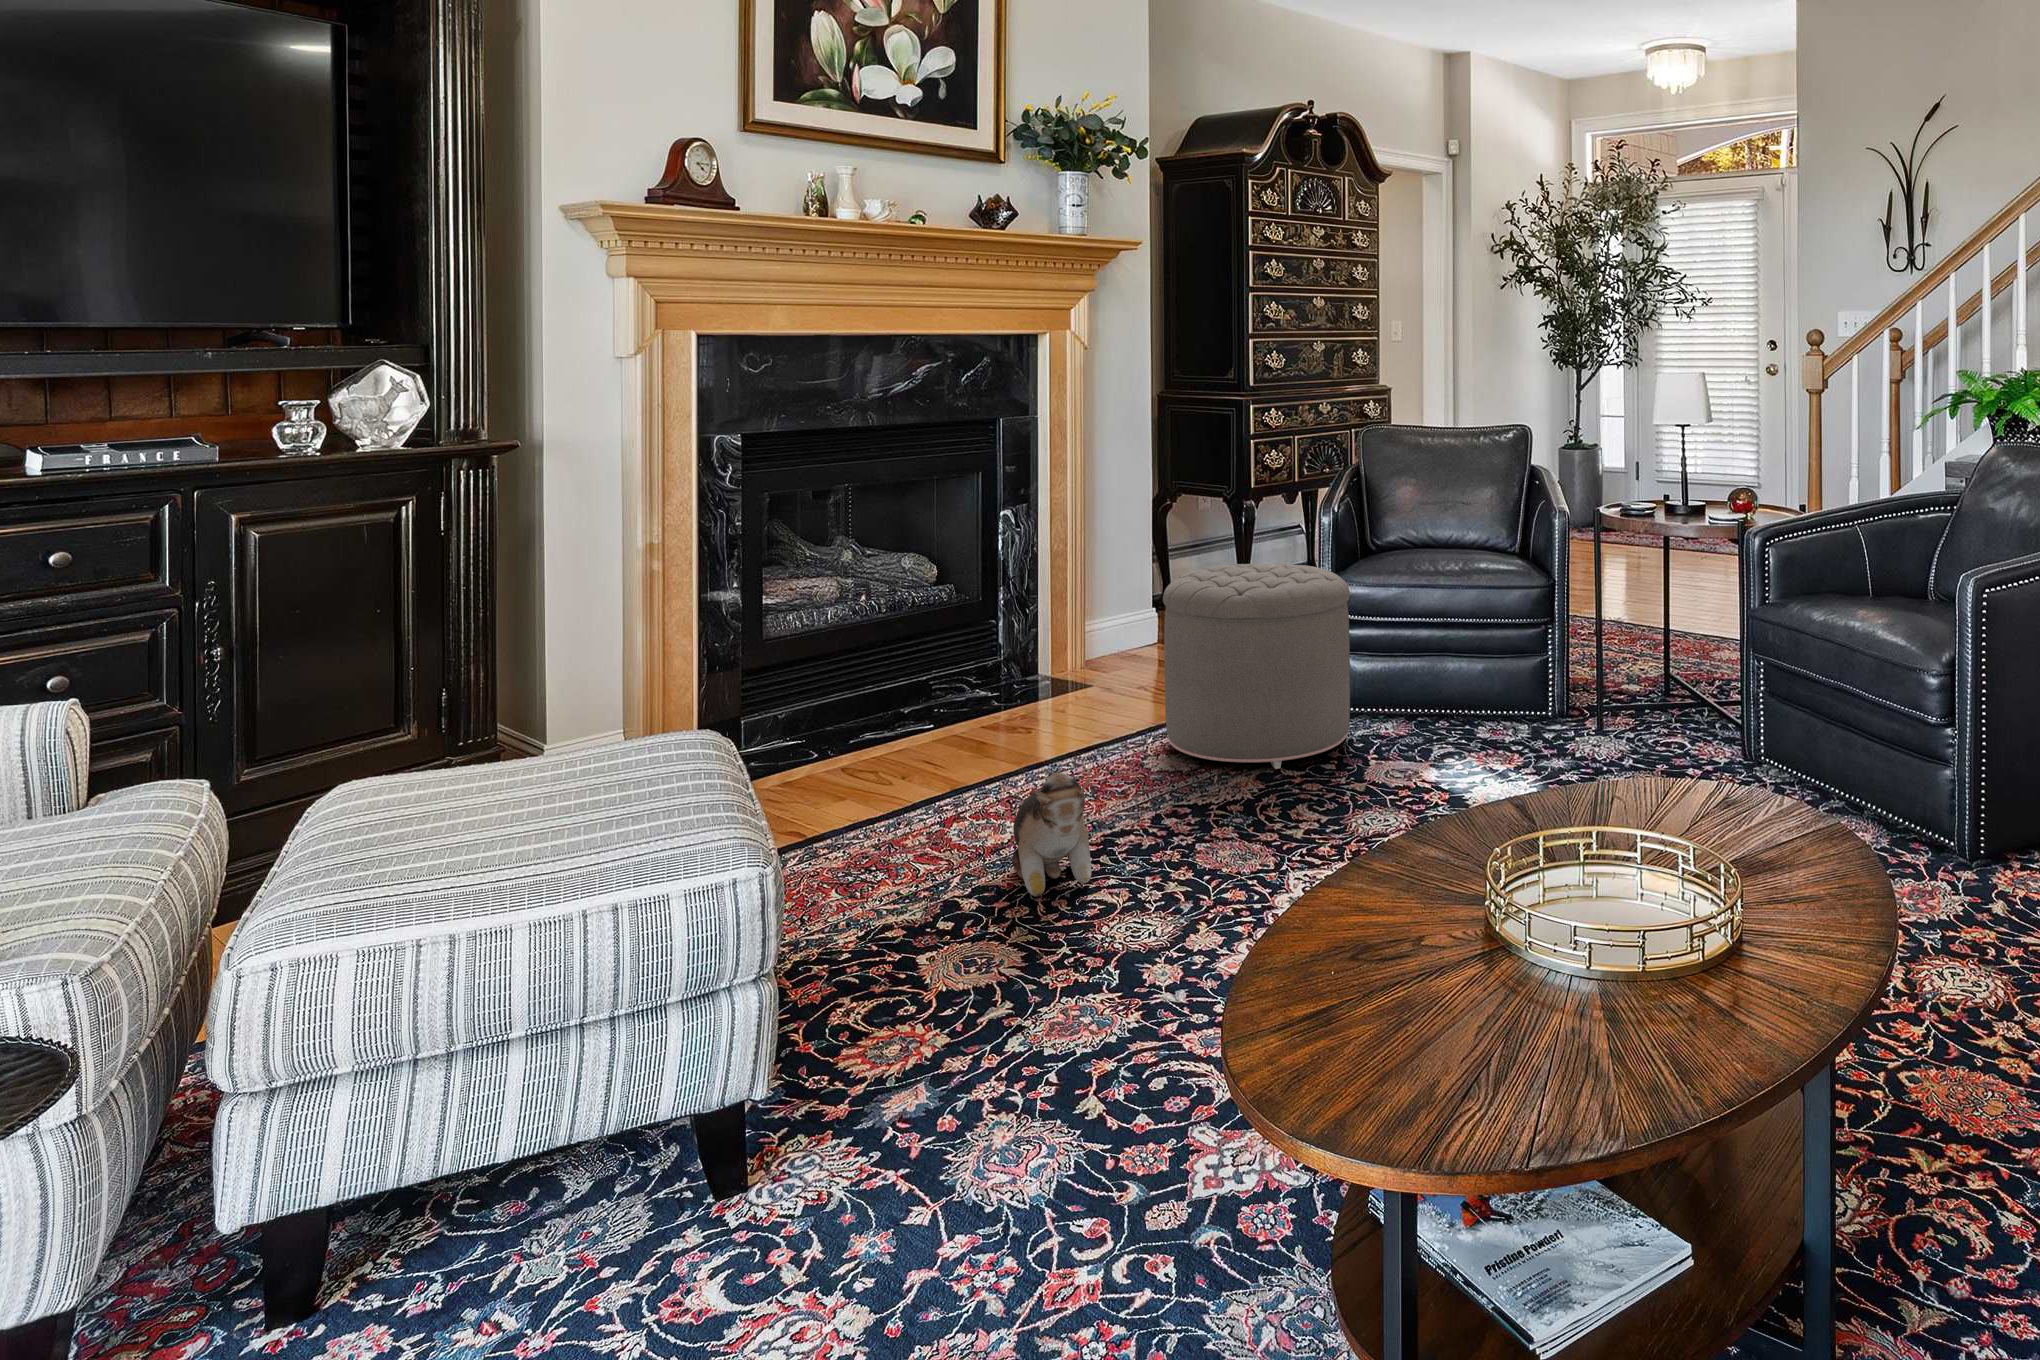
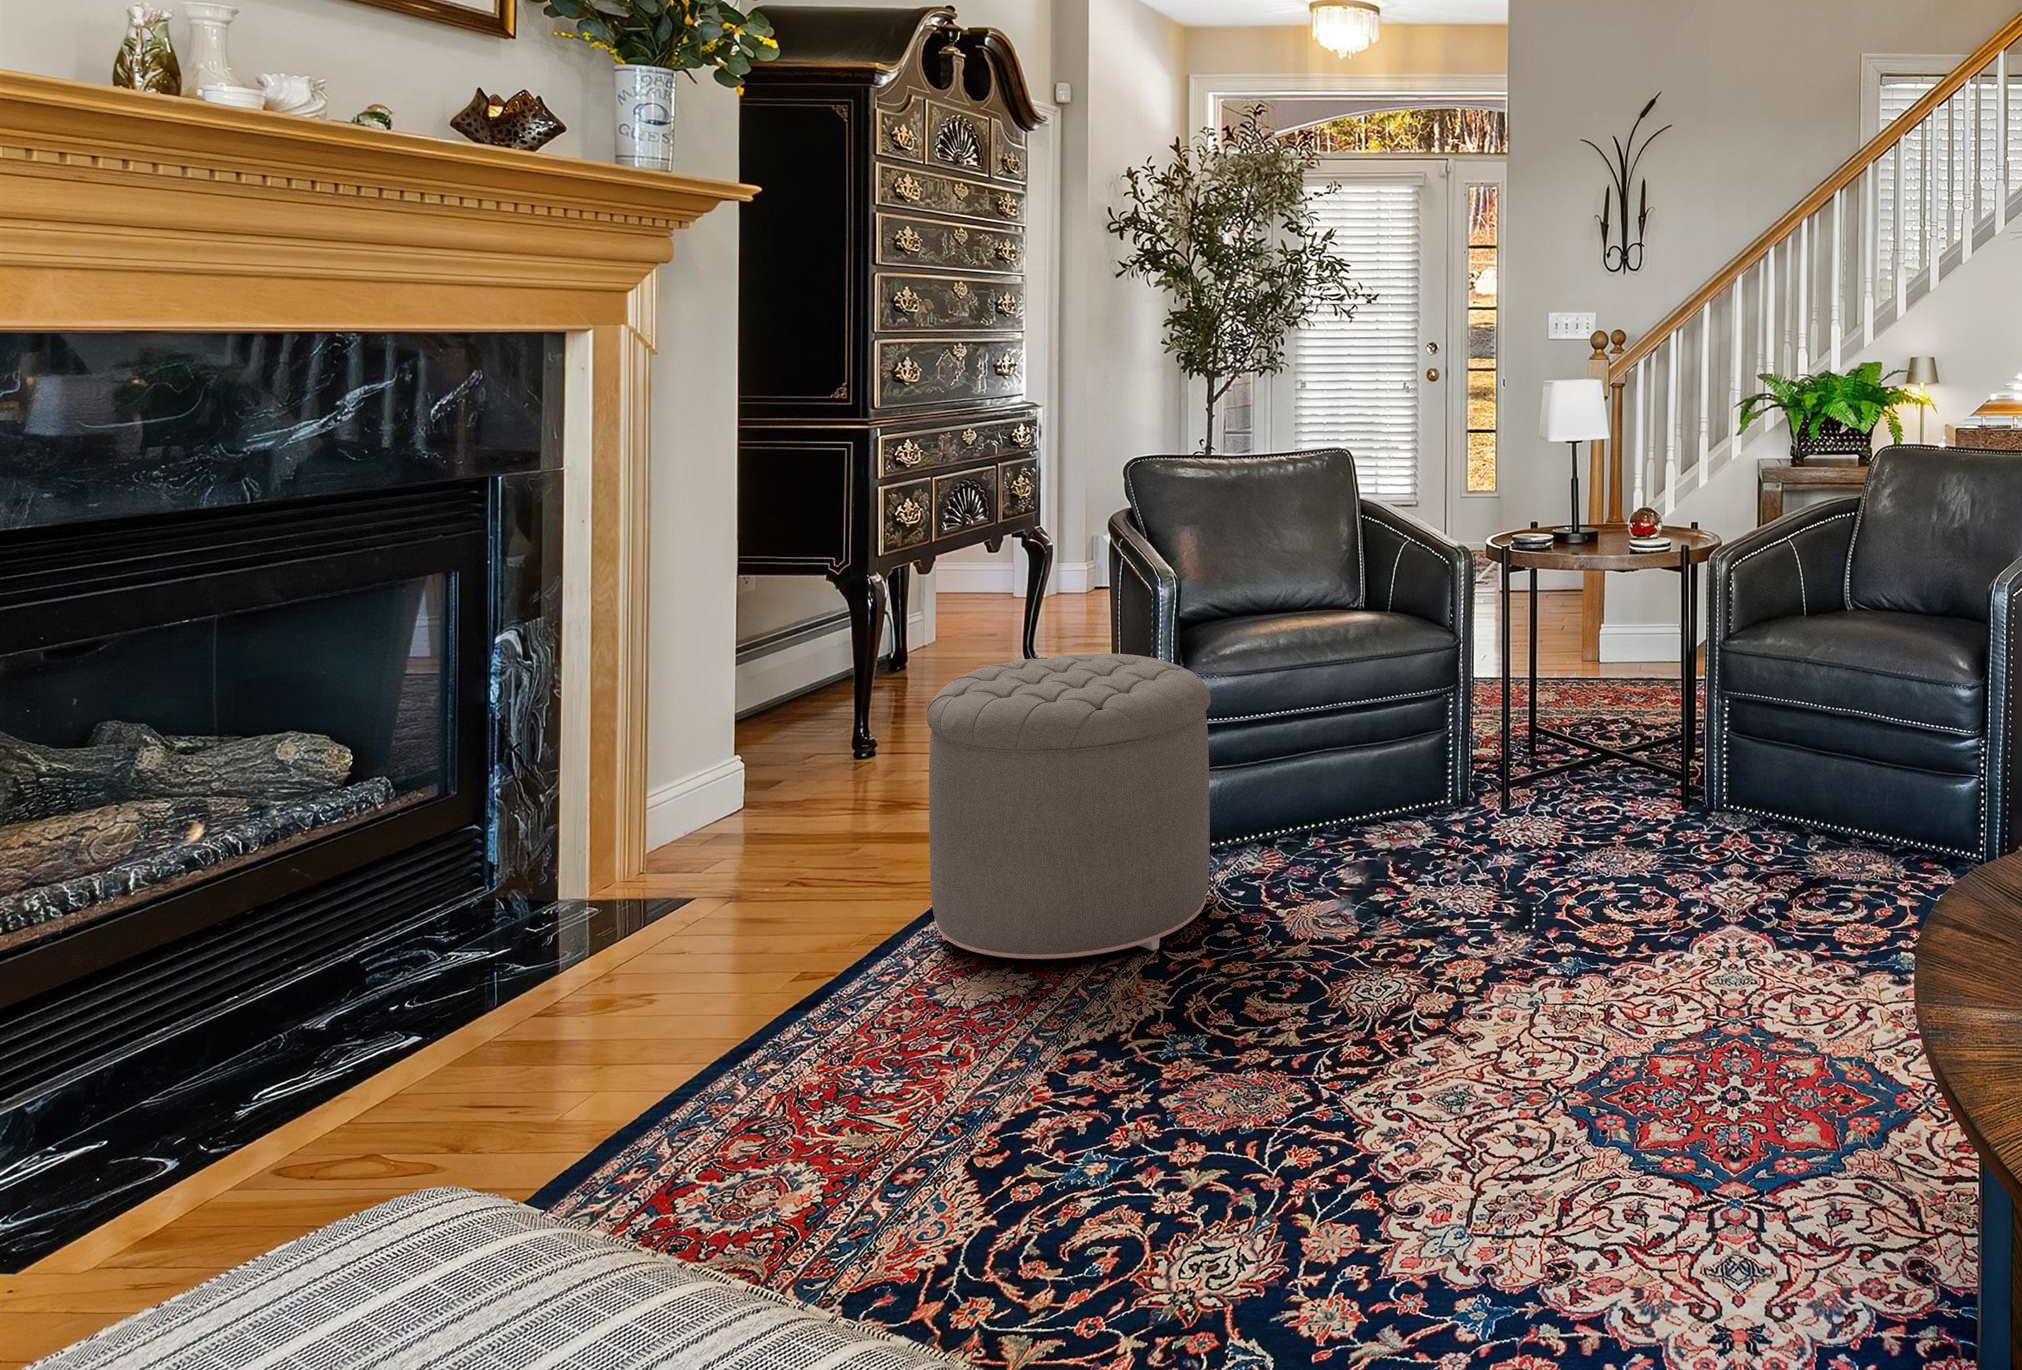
plush toy: present [1012,773,1091,896] -> none [950,1010,1204,1216]

